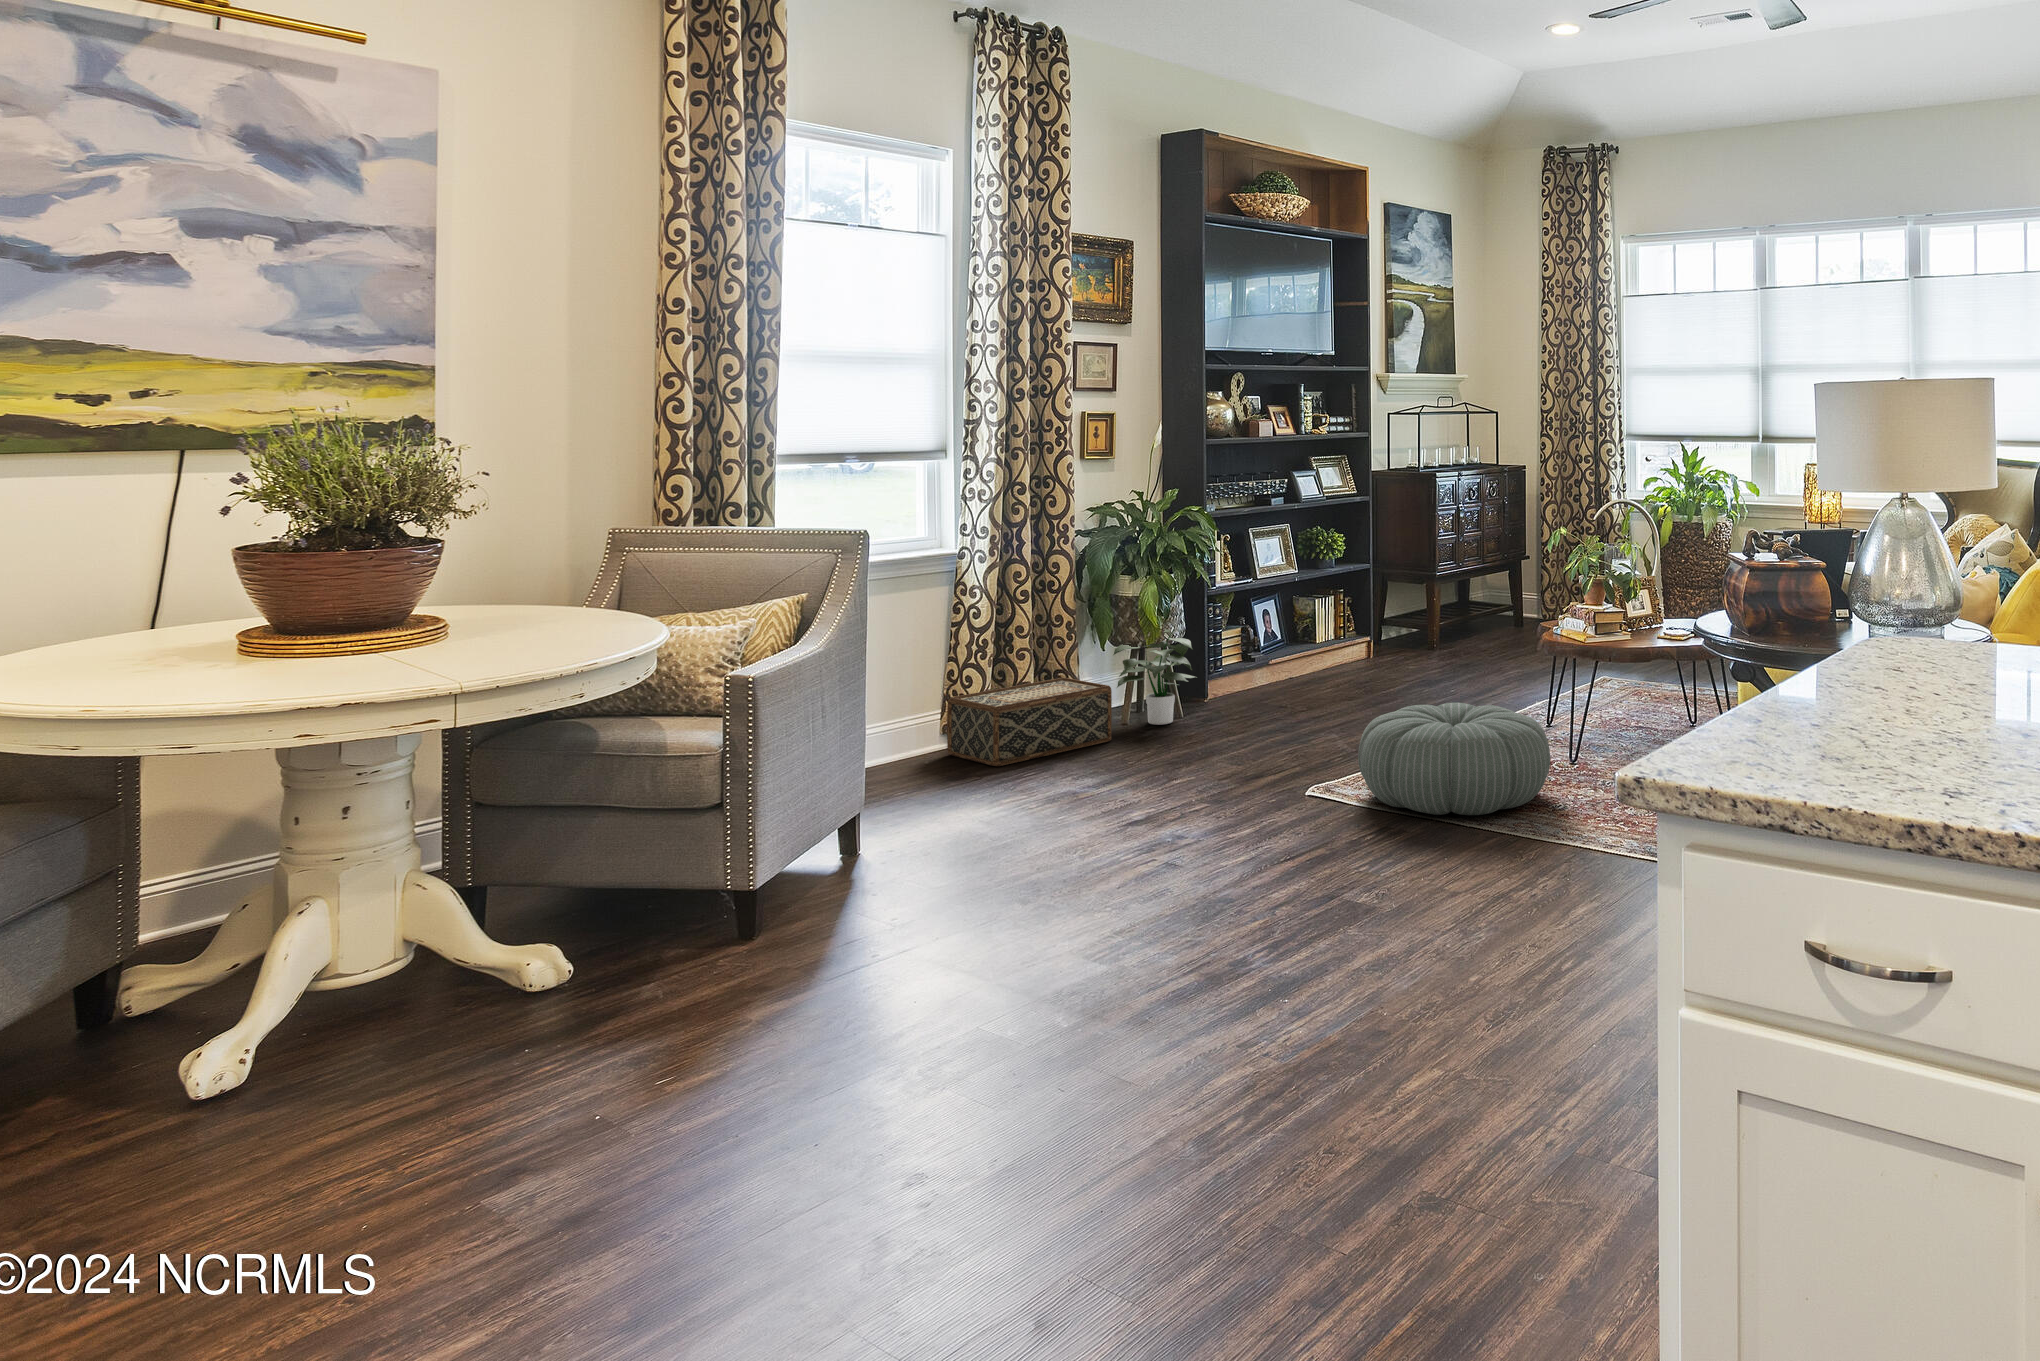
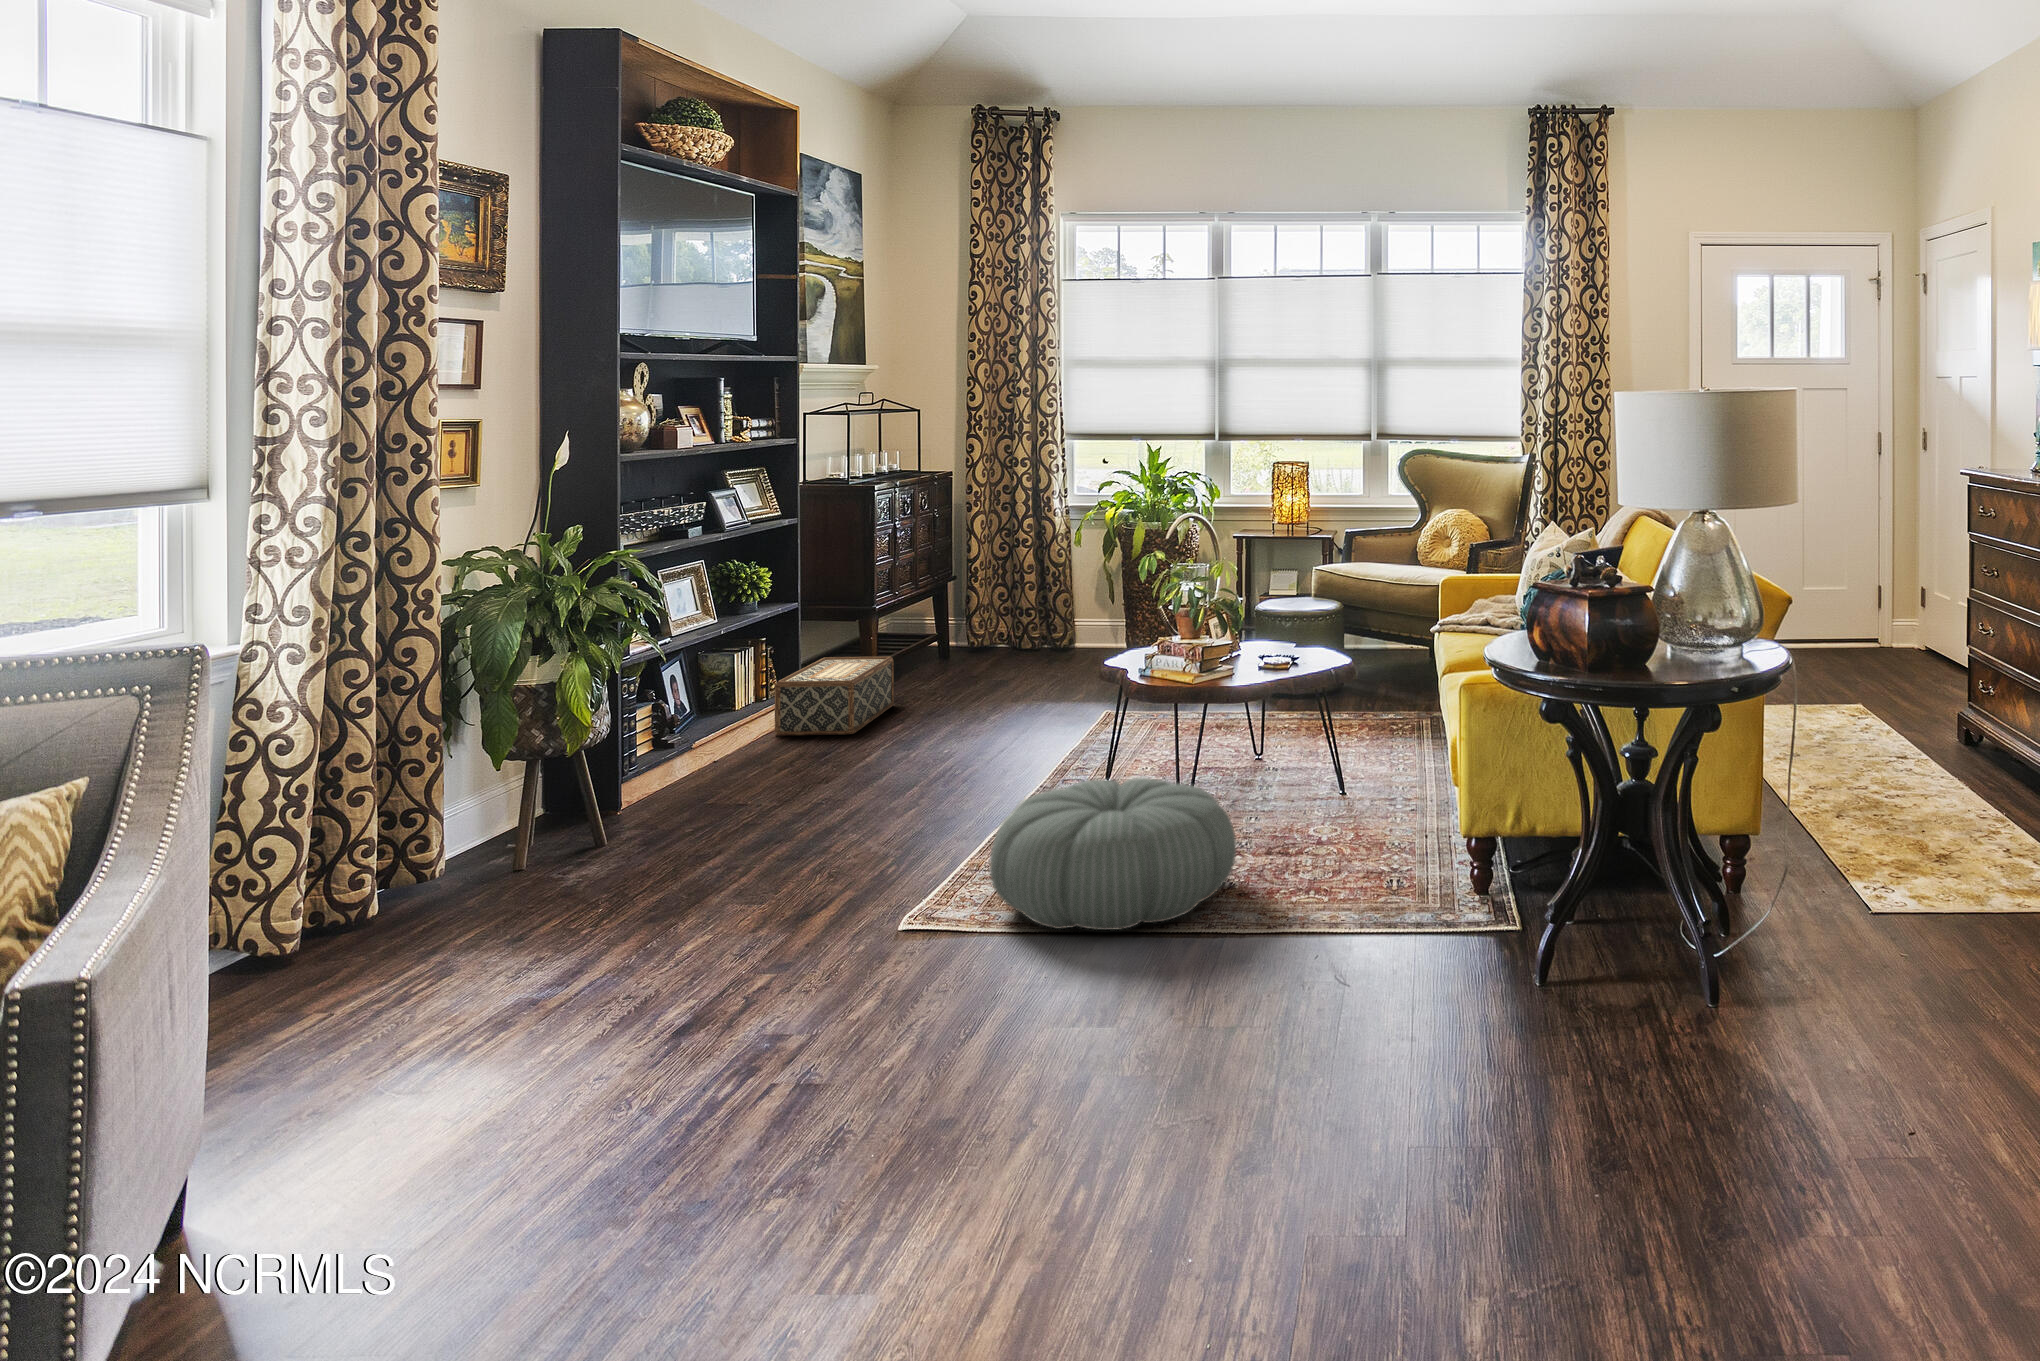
potted plant: present [1113,629,1196,725] -> none [509,726,644,864]
woven basket: present [947,678,1112,766] -> present [775,656,894,735]

